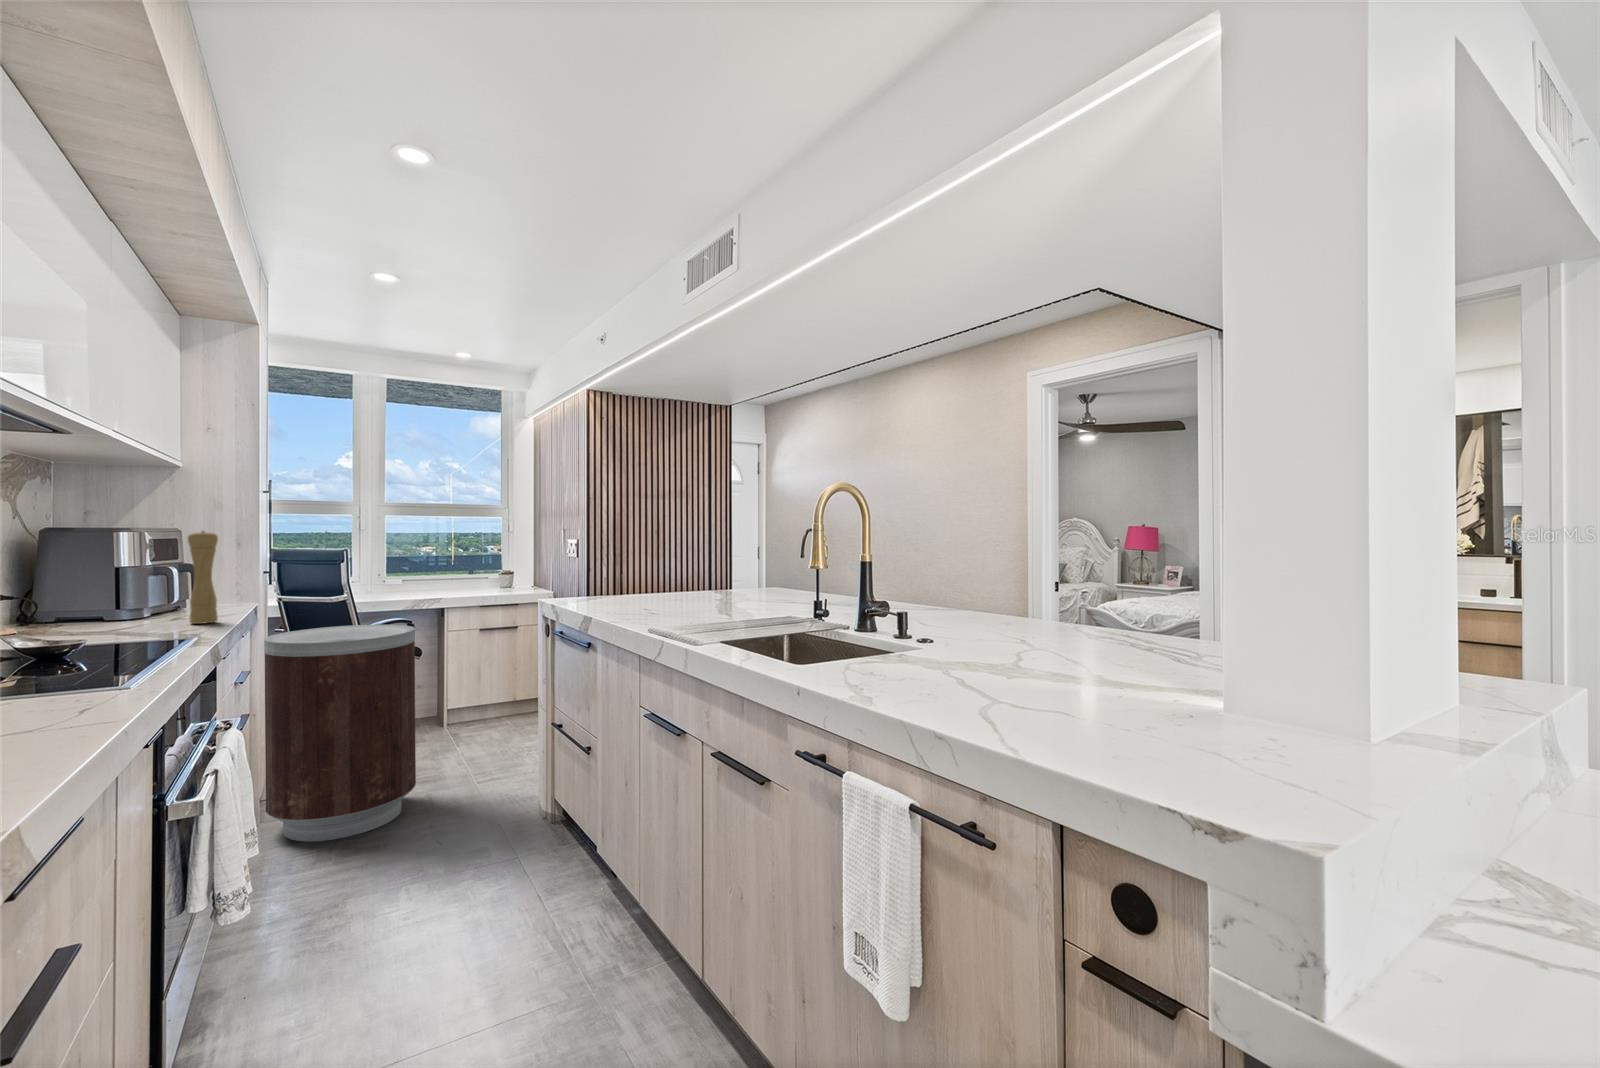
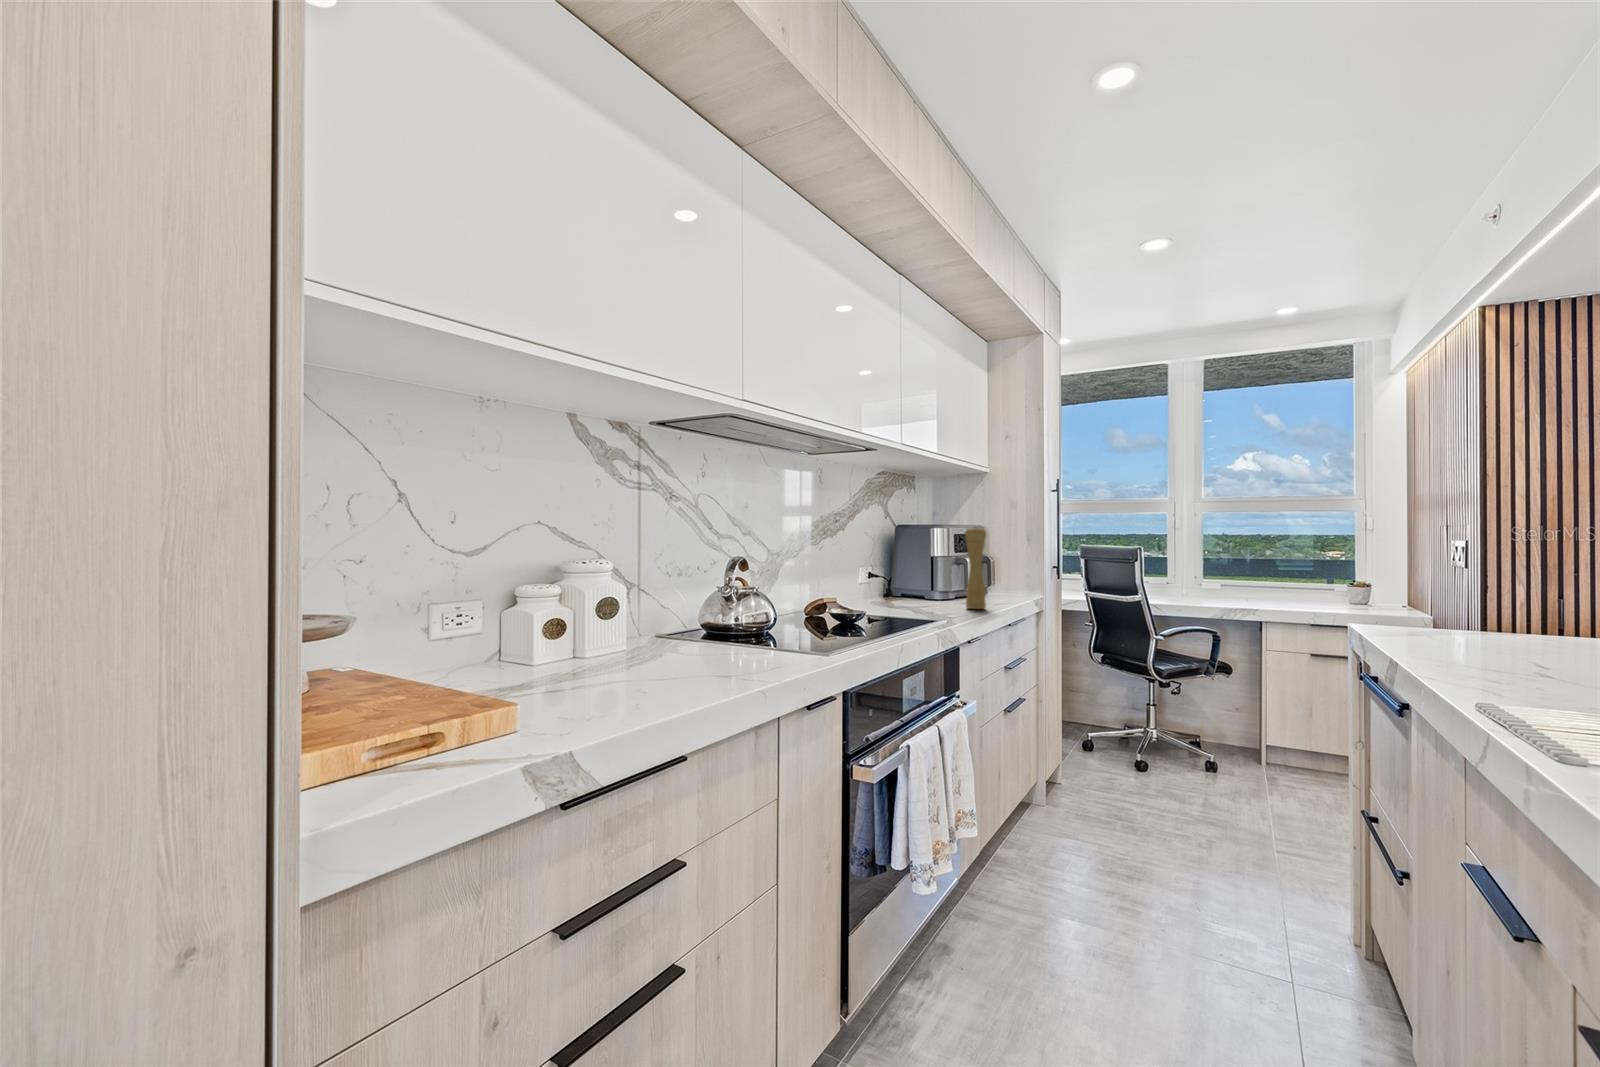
trash can: present [264,625,416,842] -> none [1044,627,1190,855]

